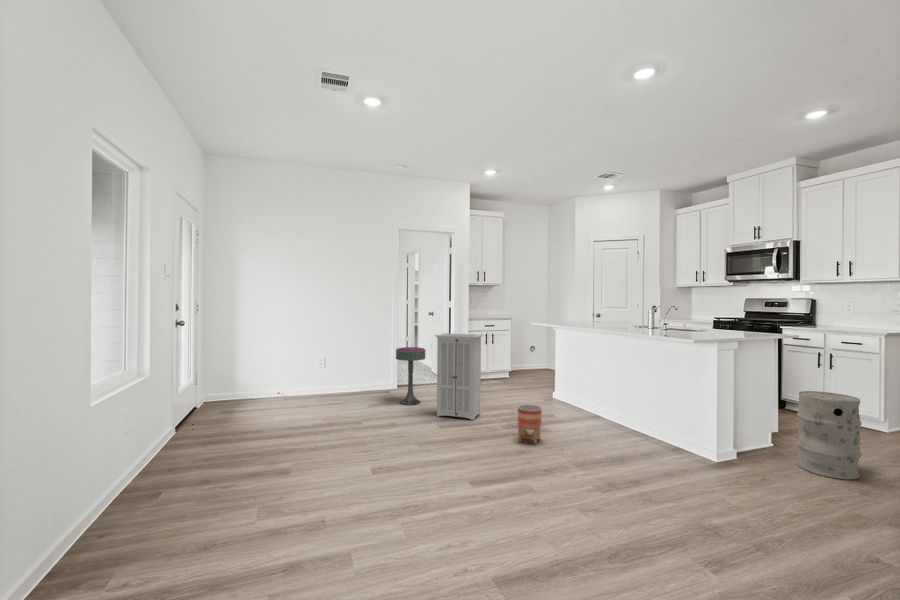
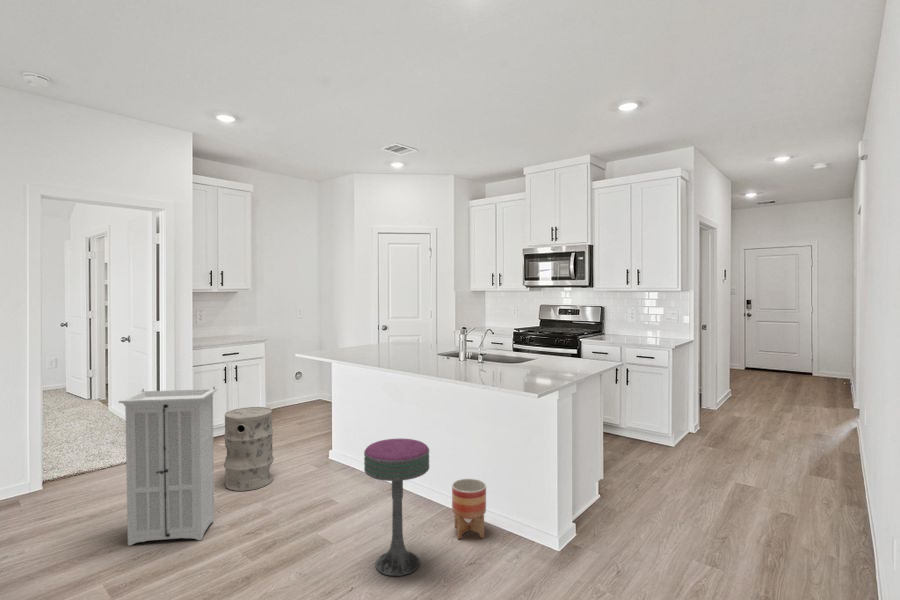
bar stool: present [396,347,425,405] -> present [364,439,429,576]
trash can: present [797,391,862,479] -> present [224,407,274,491]
planter: present [517,404,542,444] -> present [452,479,486,539]

